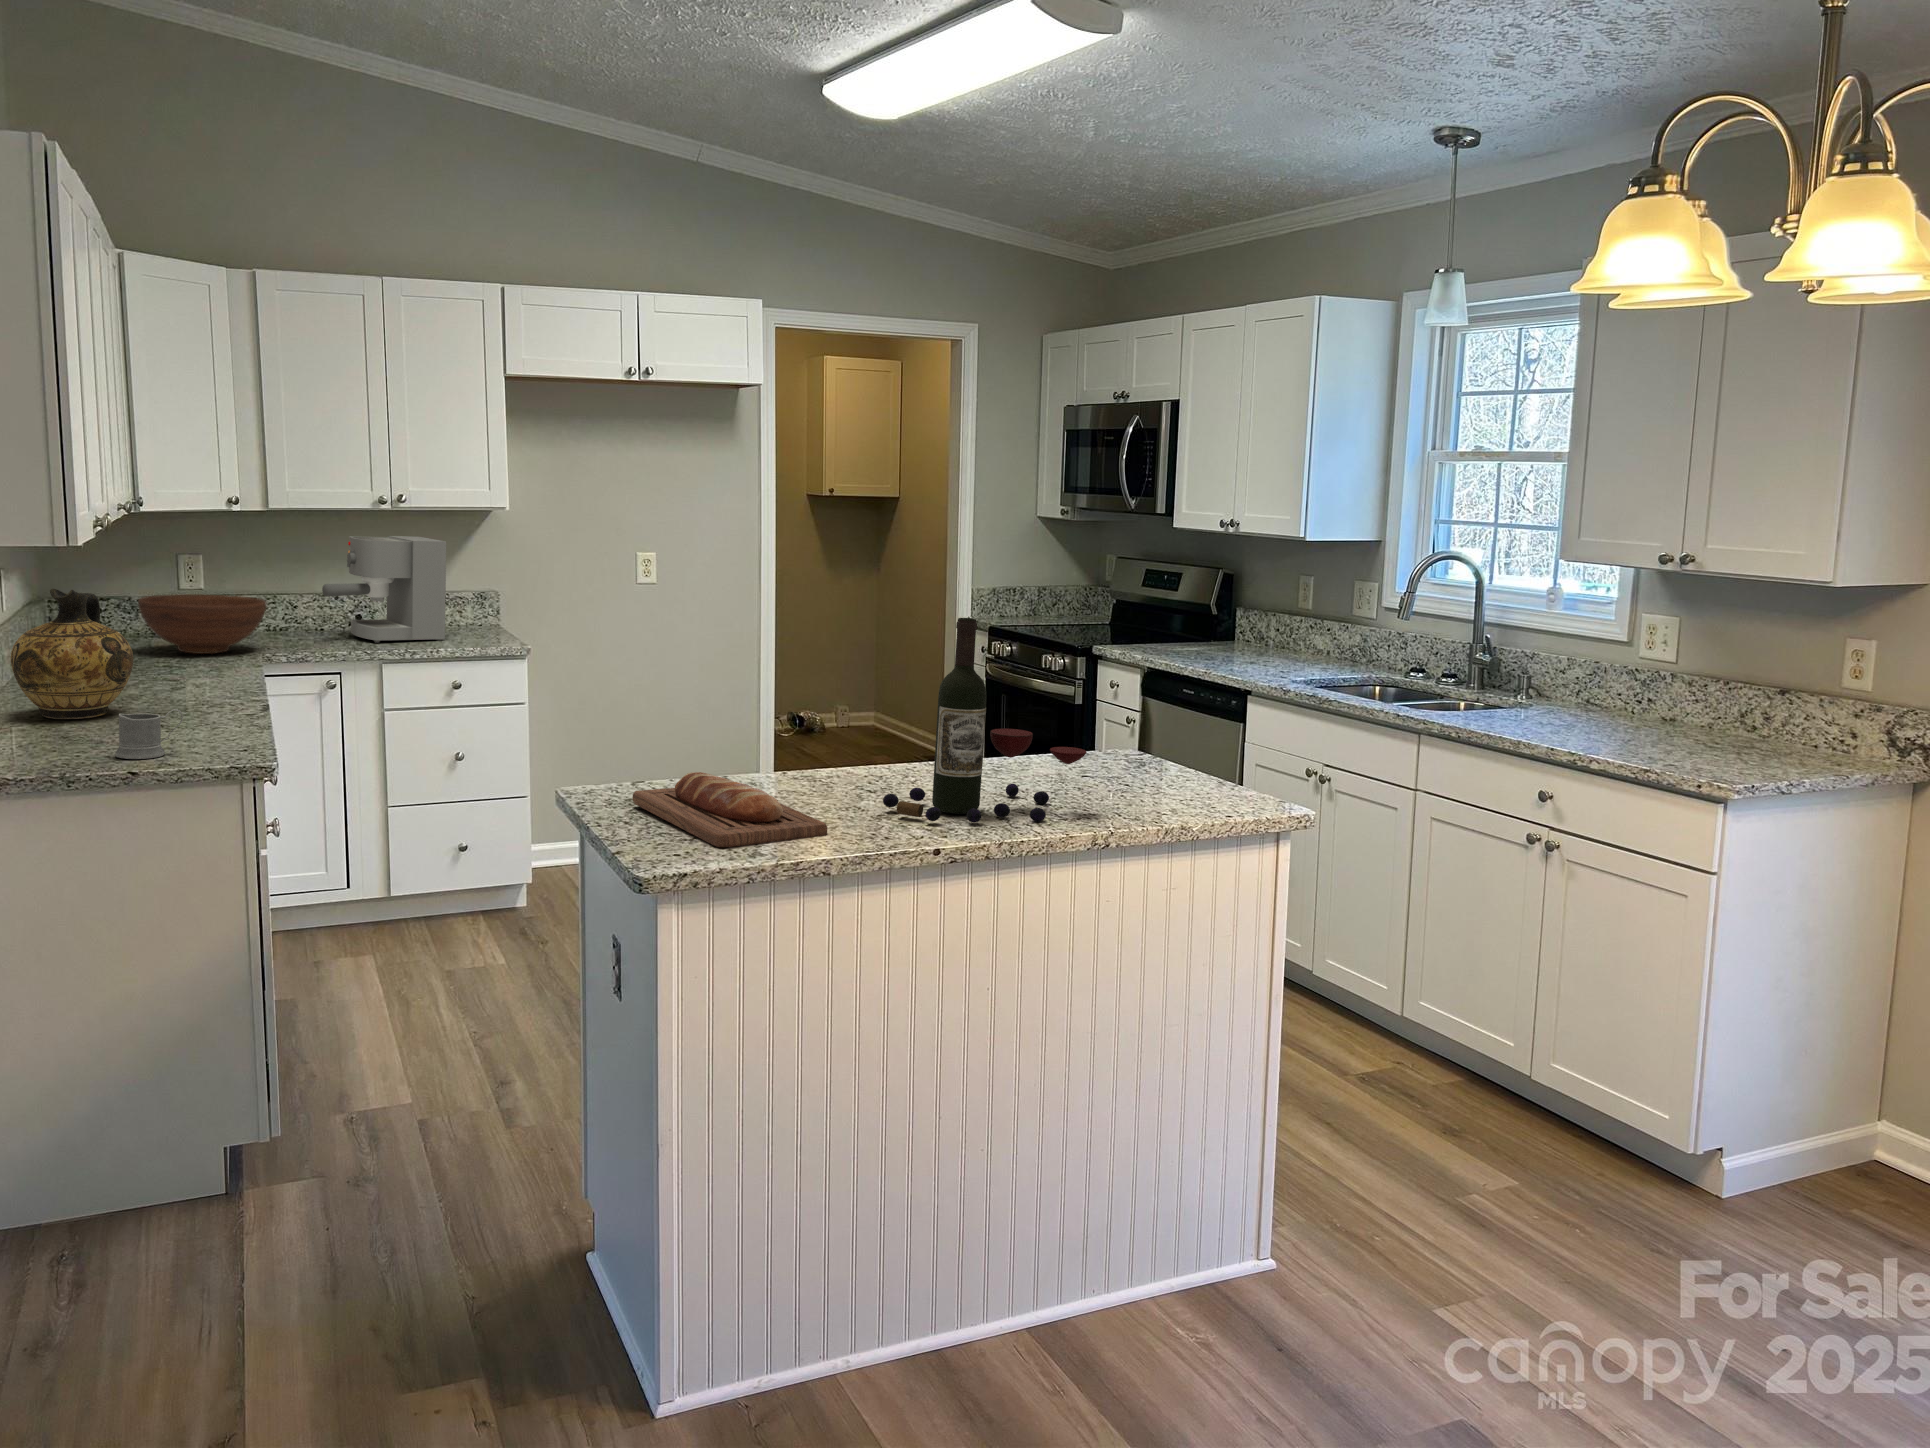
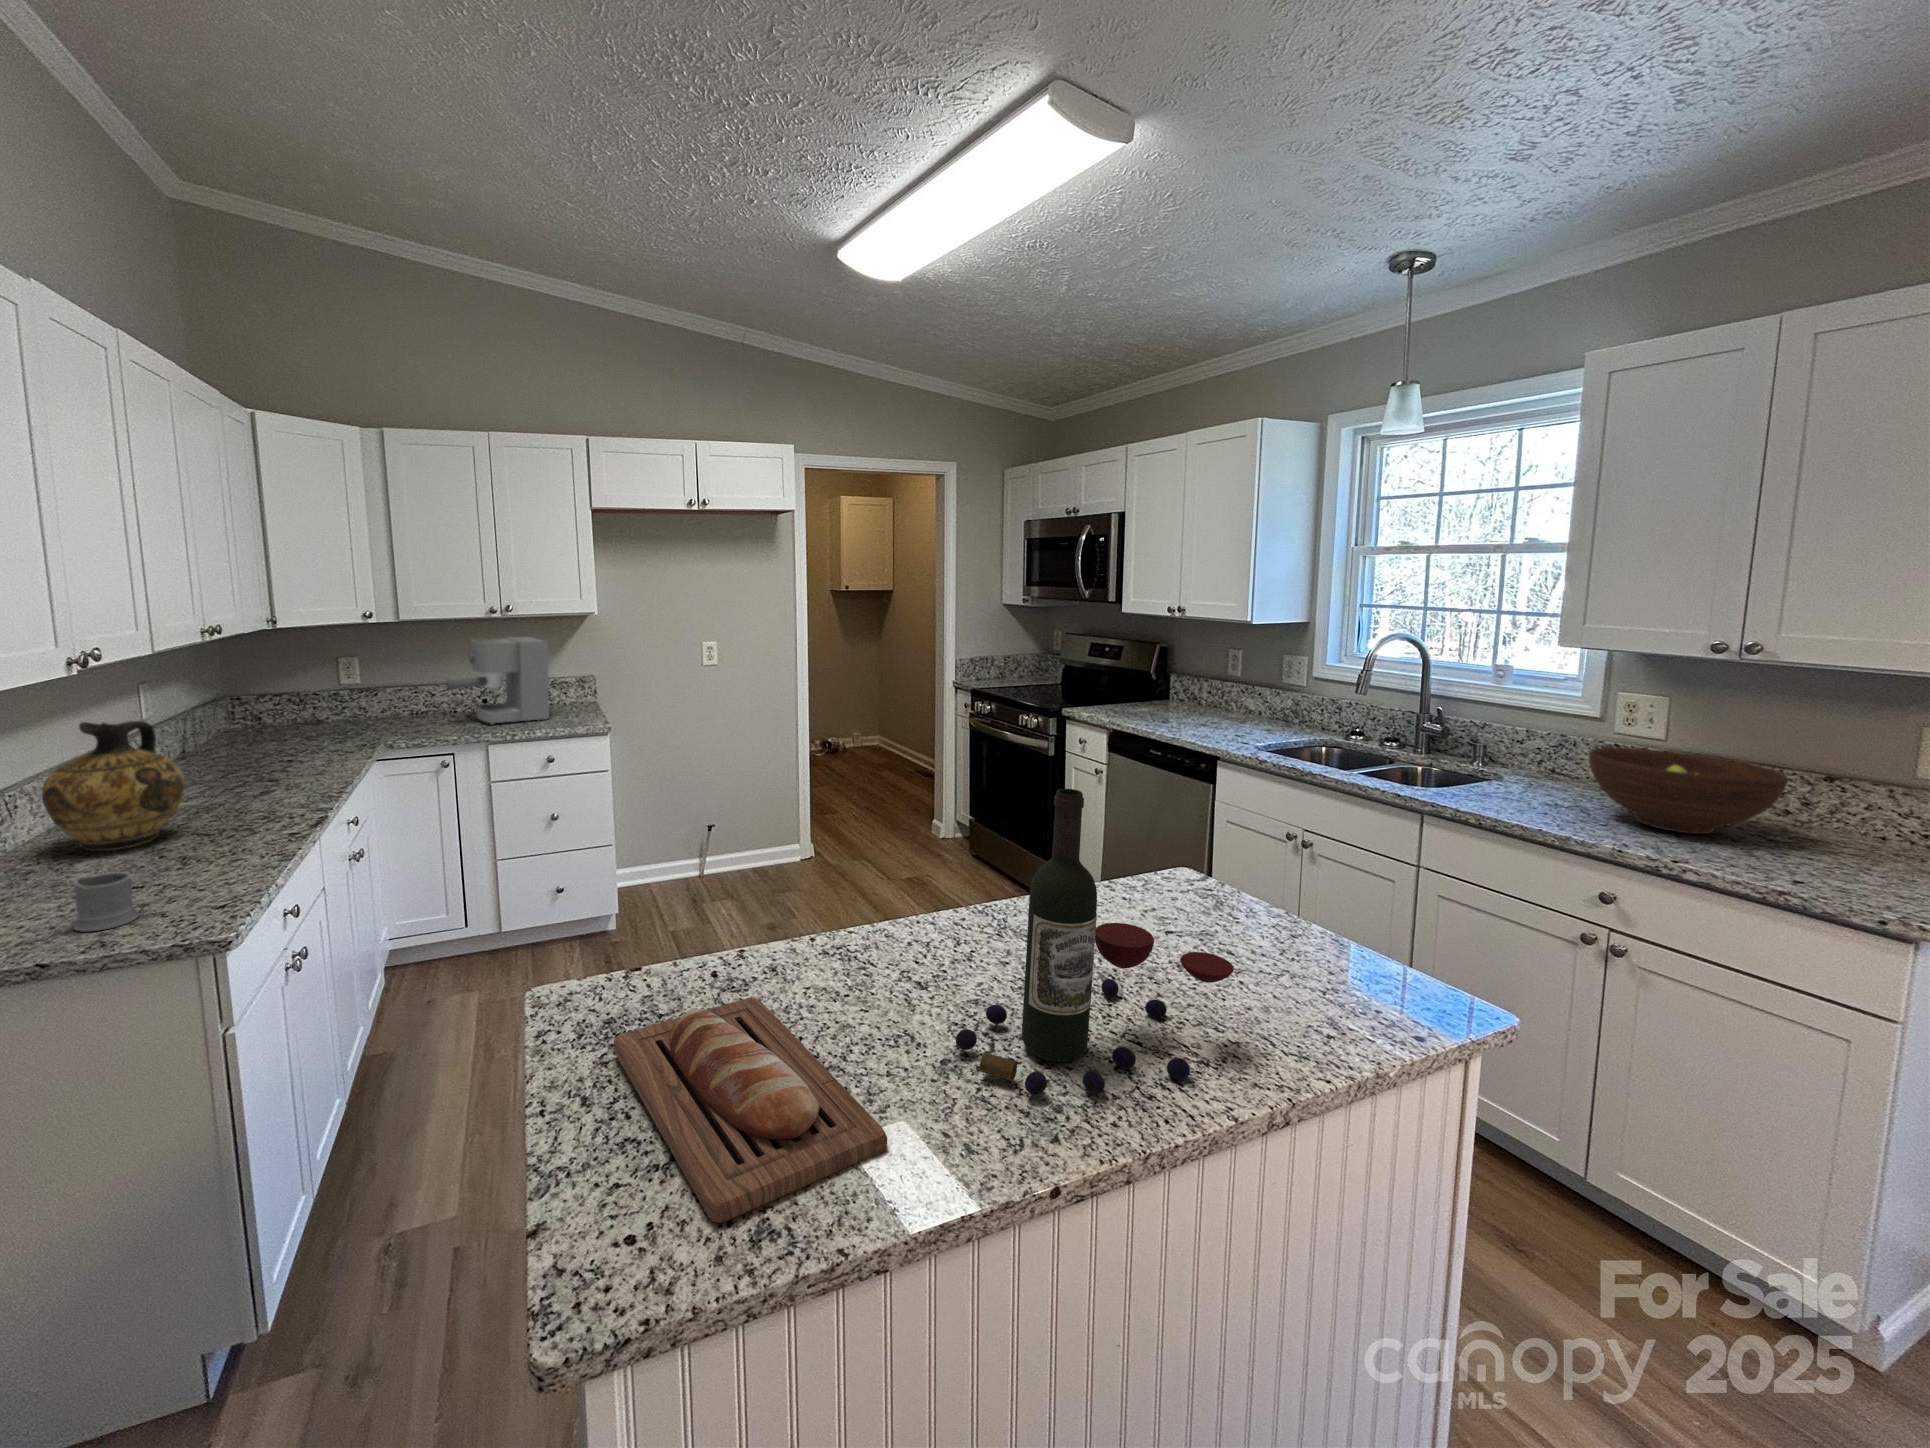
fruit bowl: present [138,594,266,654] -> present [1589,747,1788,834]

